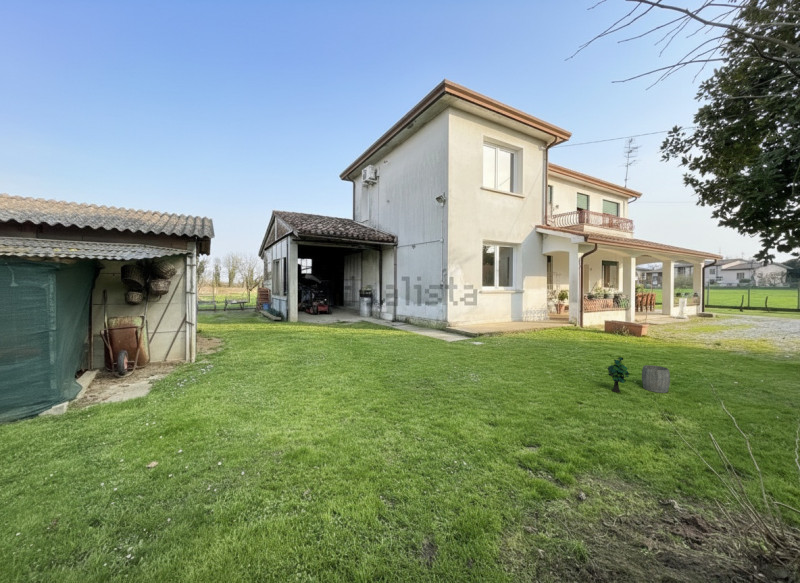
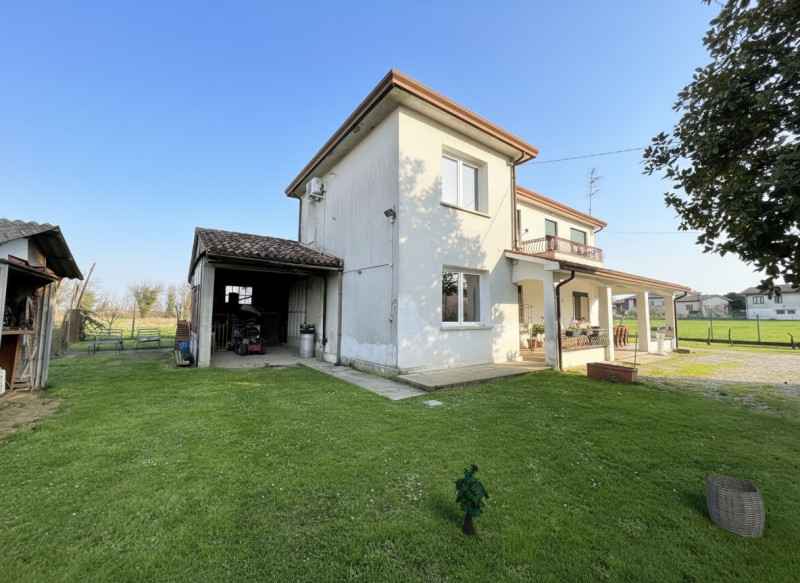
decorative plant: present [607,357,629,393] -> present [453,464,490,535]

